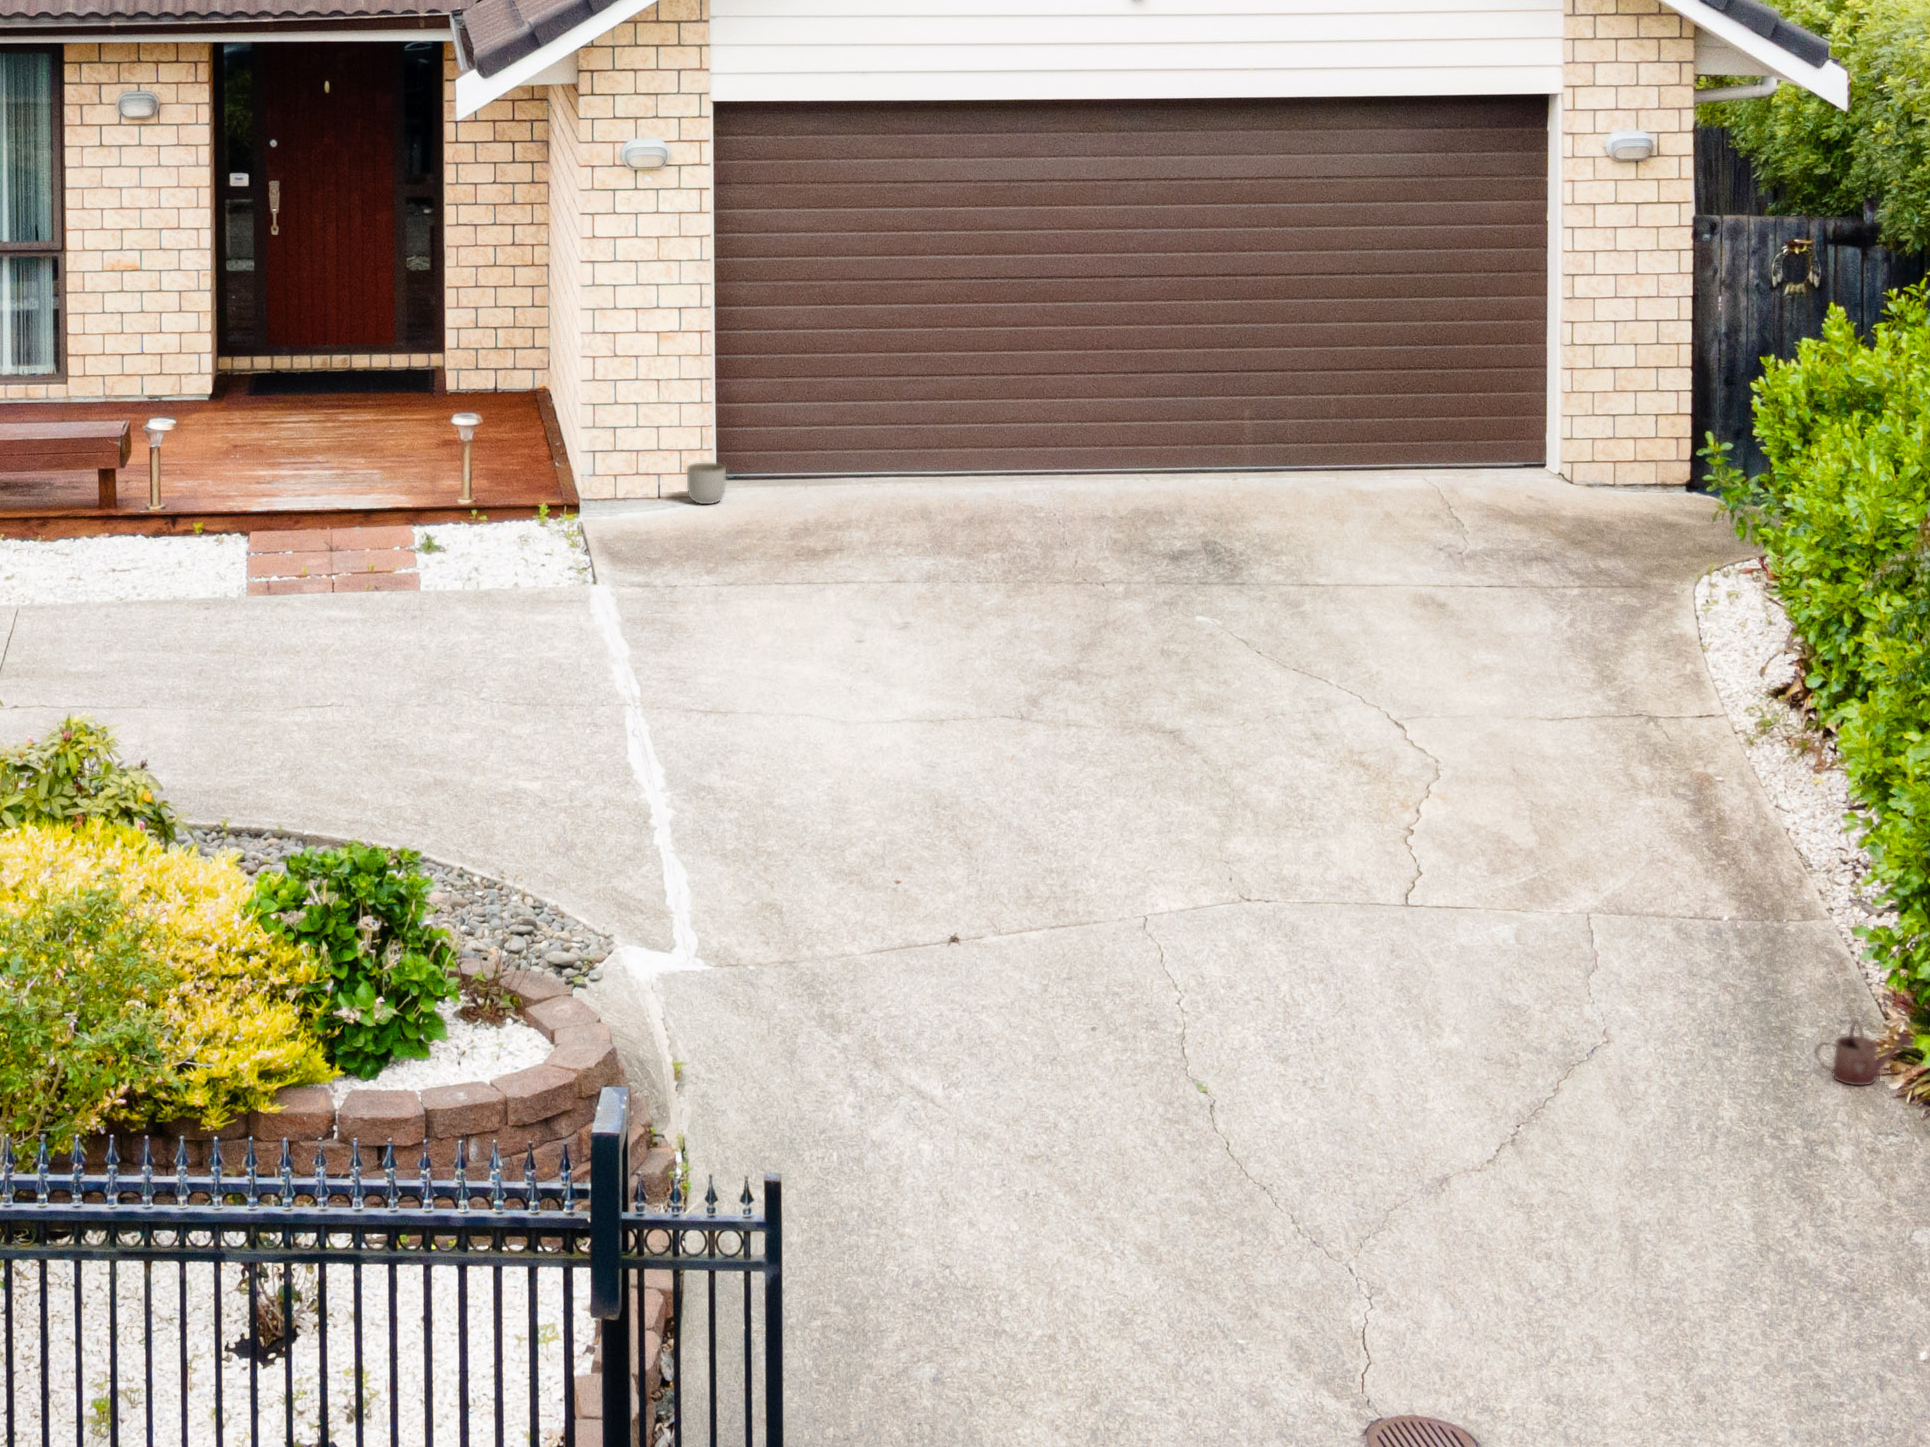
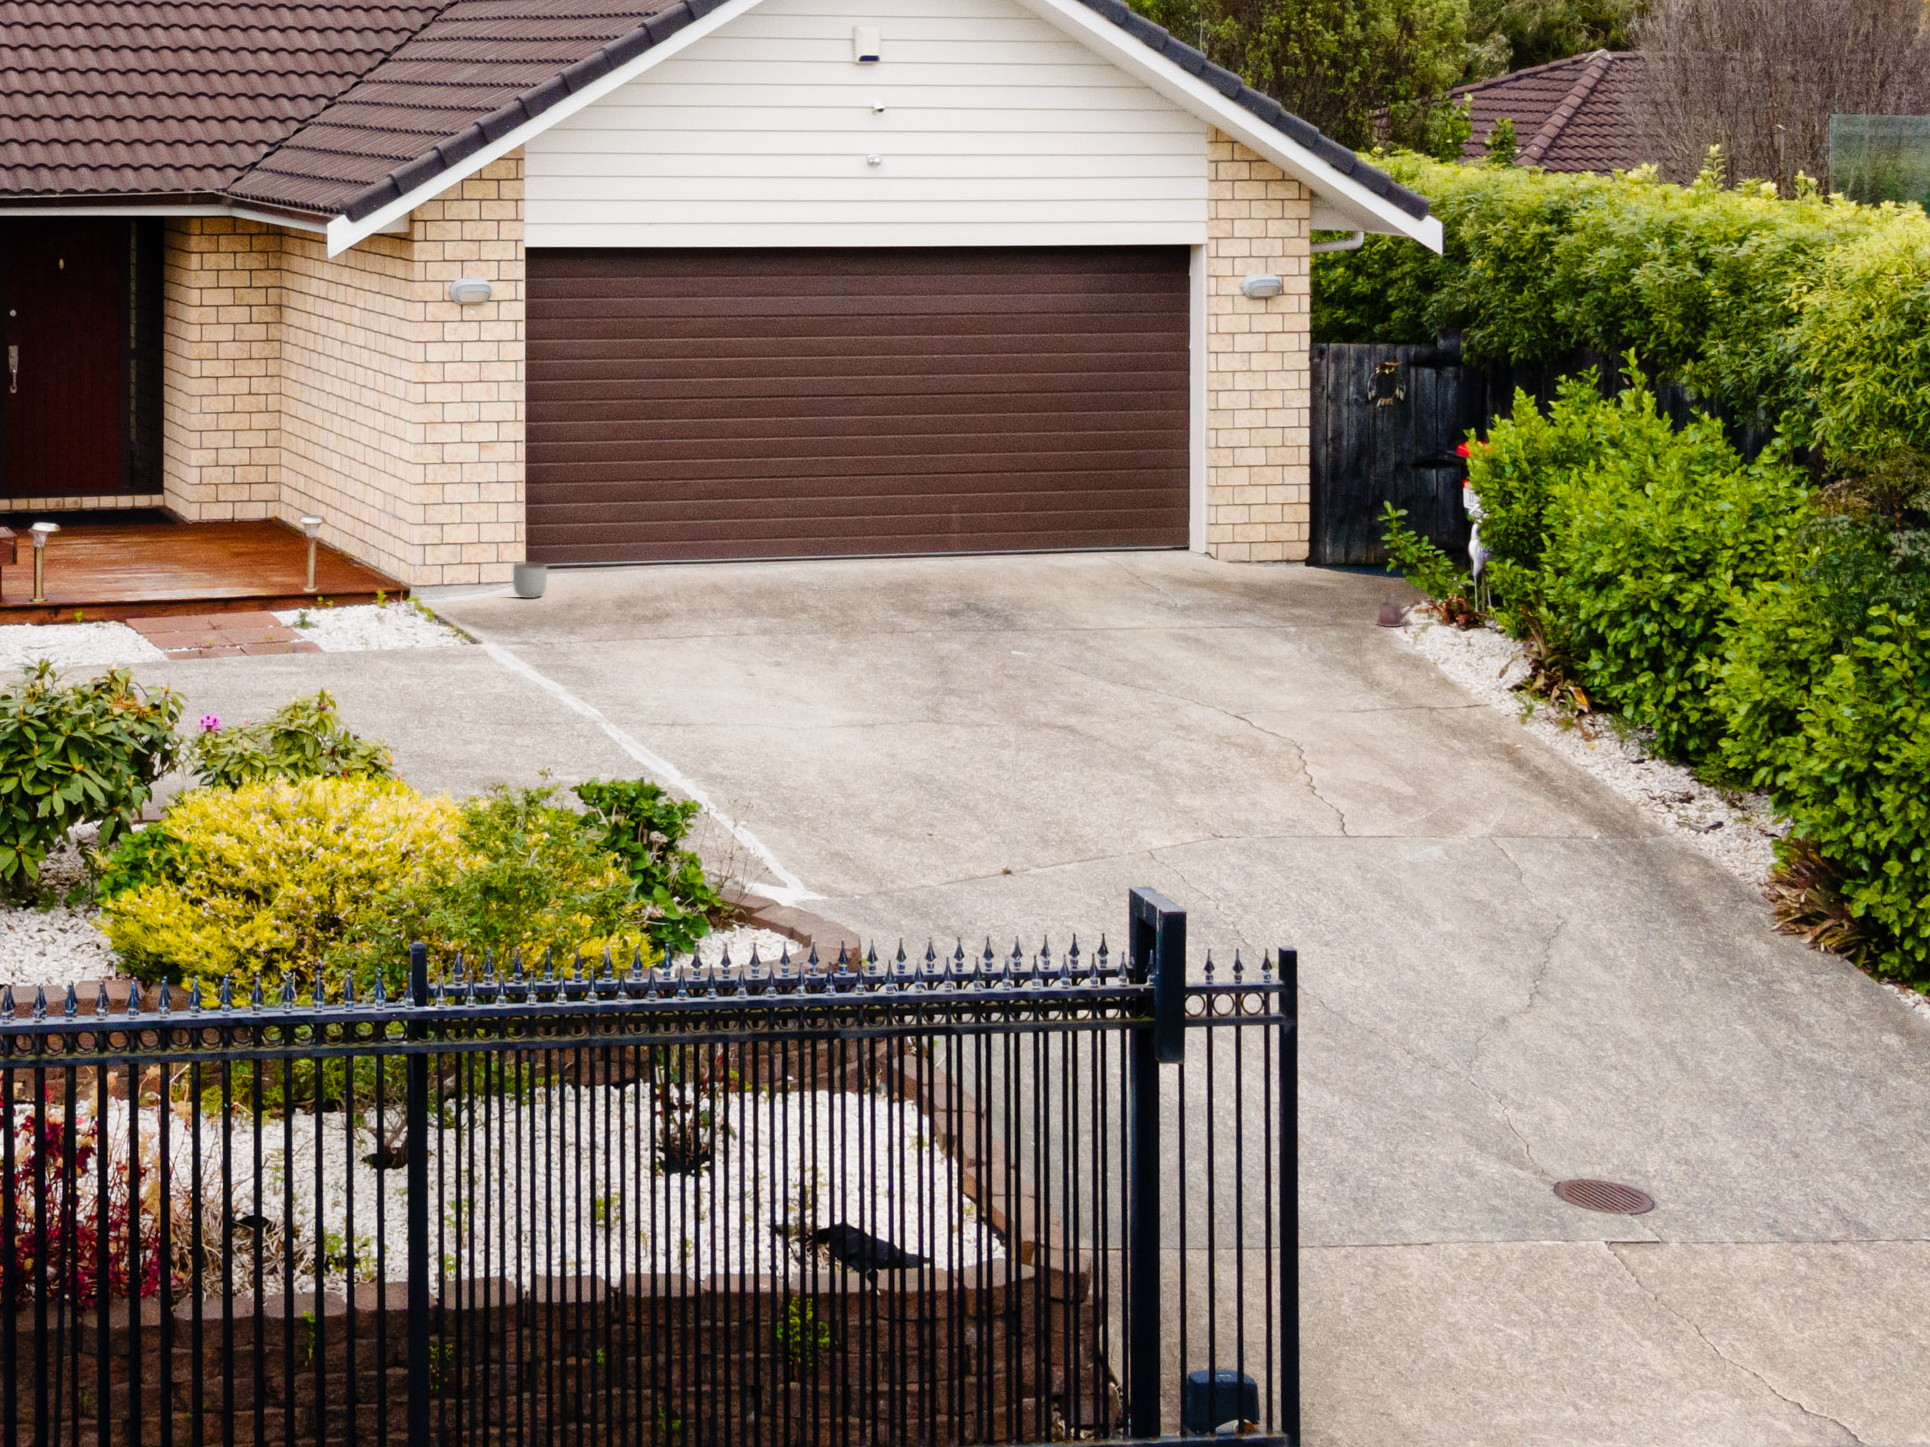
watering can: present [1815,1020,1913,1085] -> present [1370,592,1420,627]

